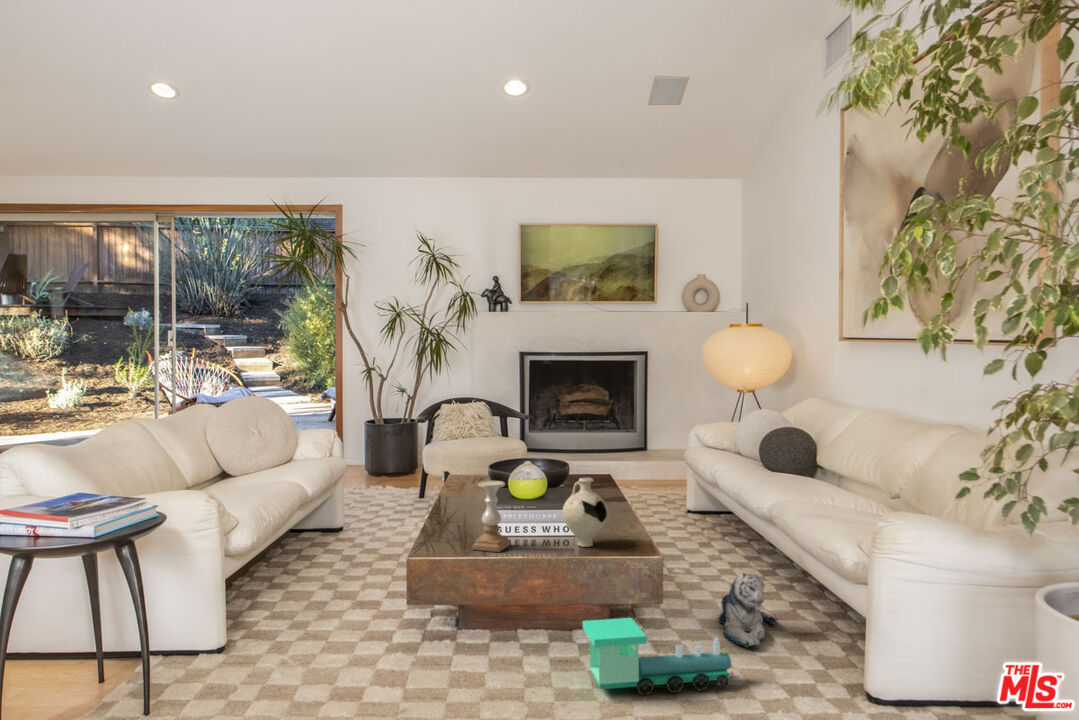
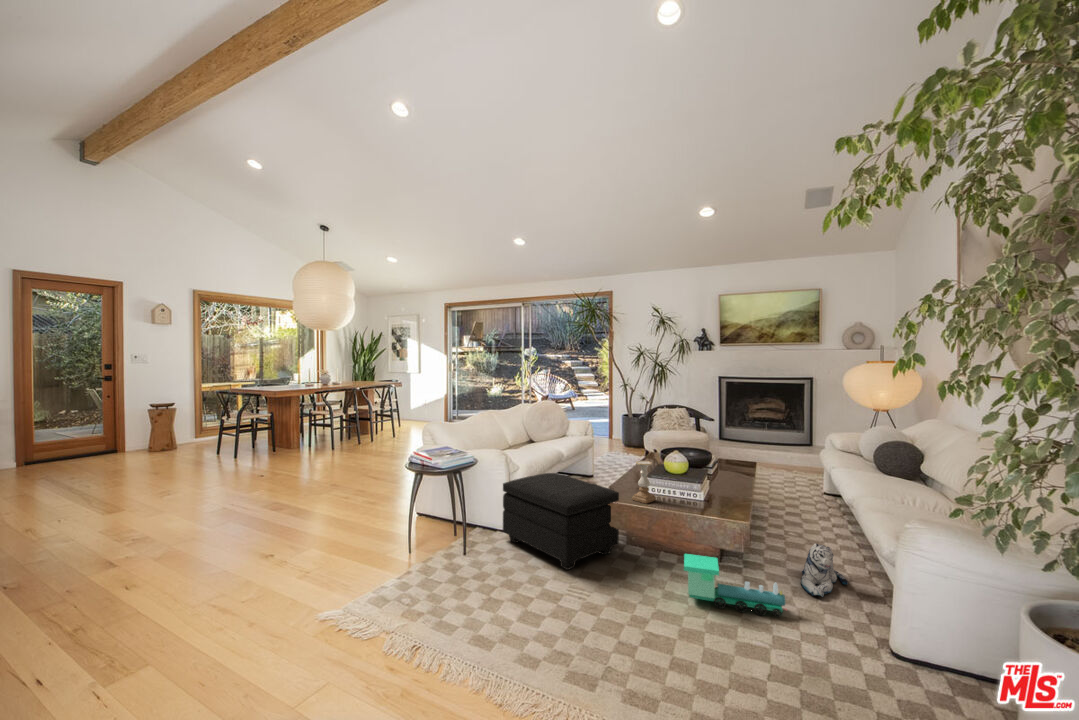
decorative vase: present [563,478,608,547] -> none [687,465,717,509]
footstool: none [219,524,452,694] -> present [503,473,619,570]

